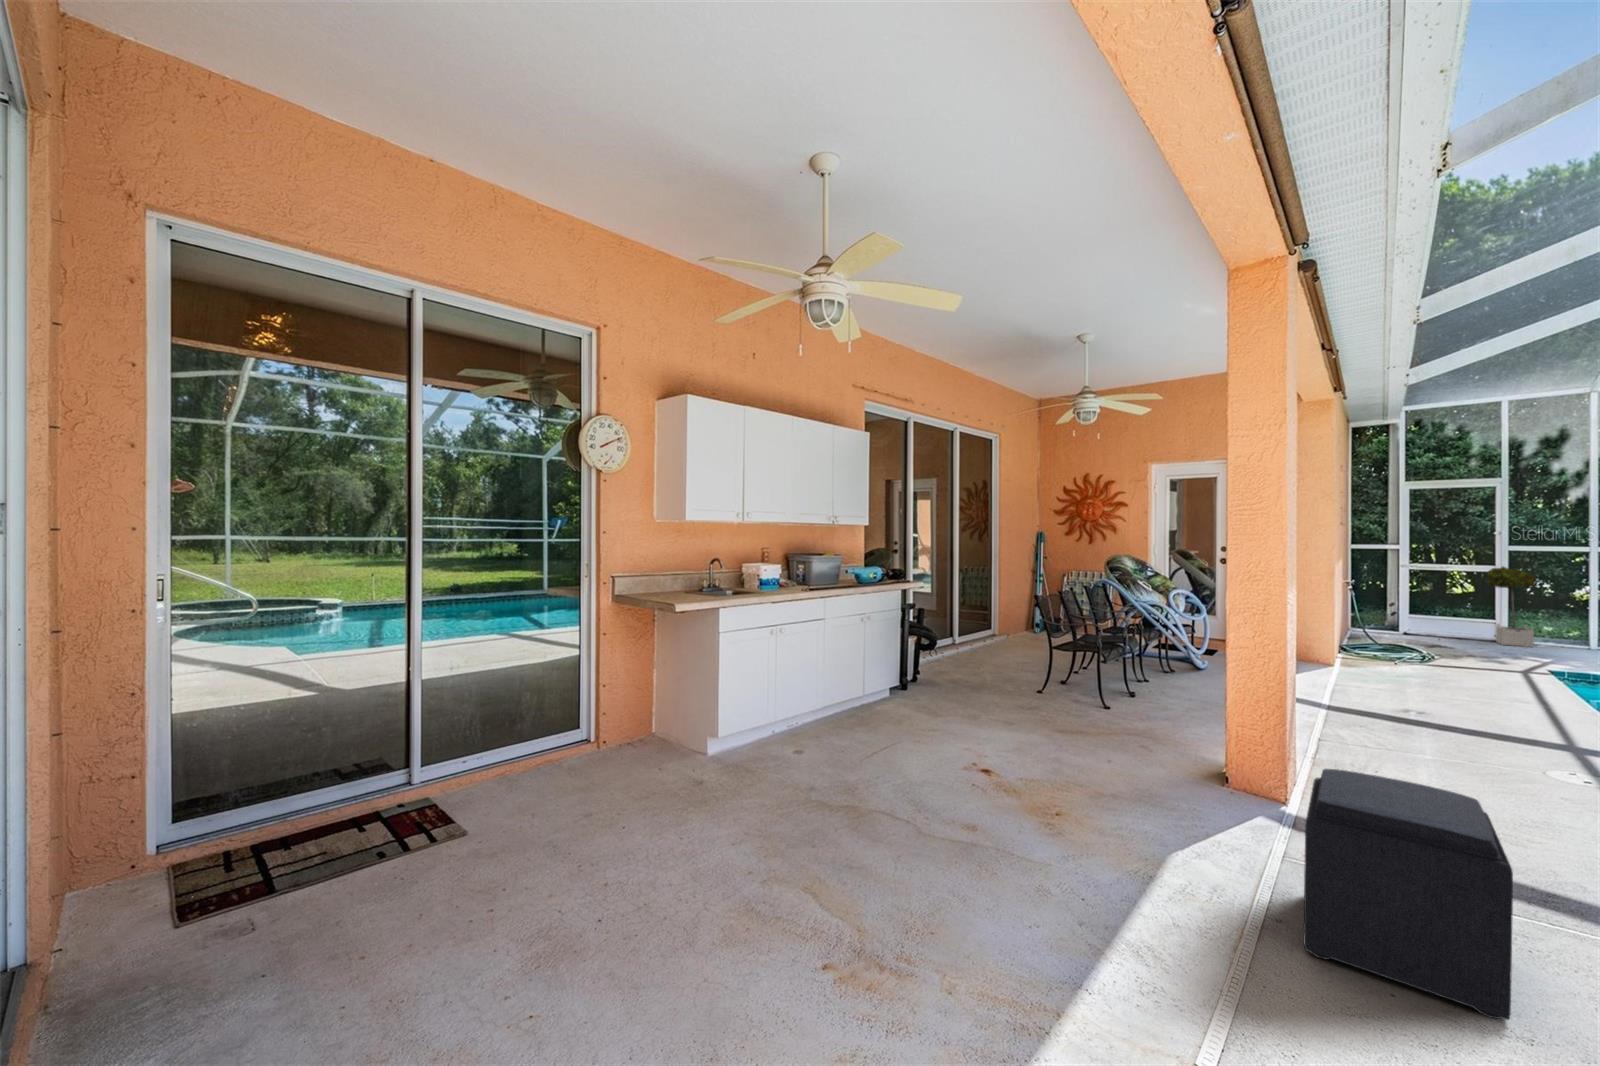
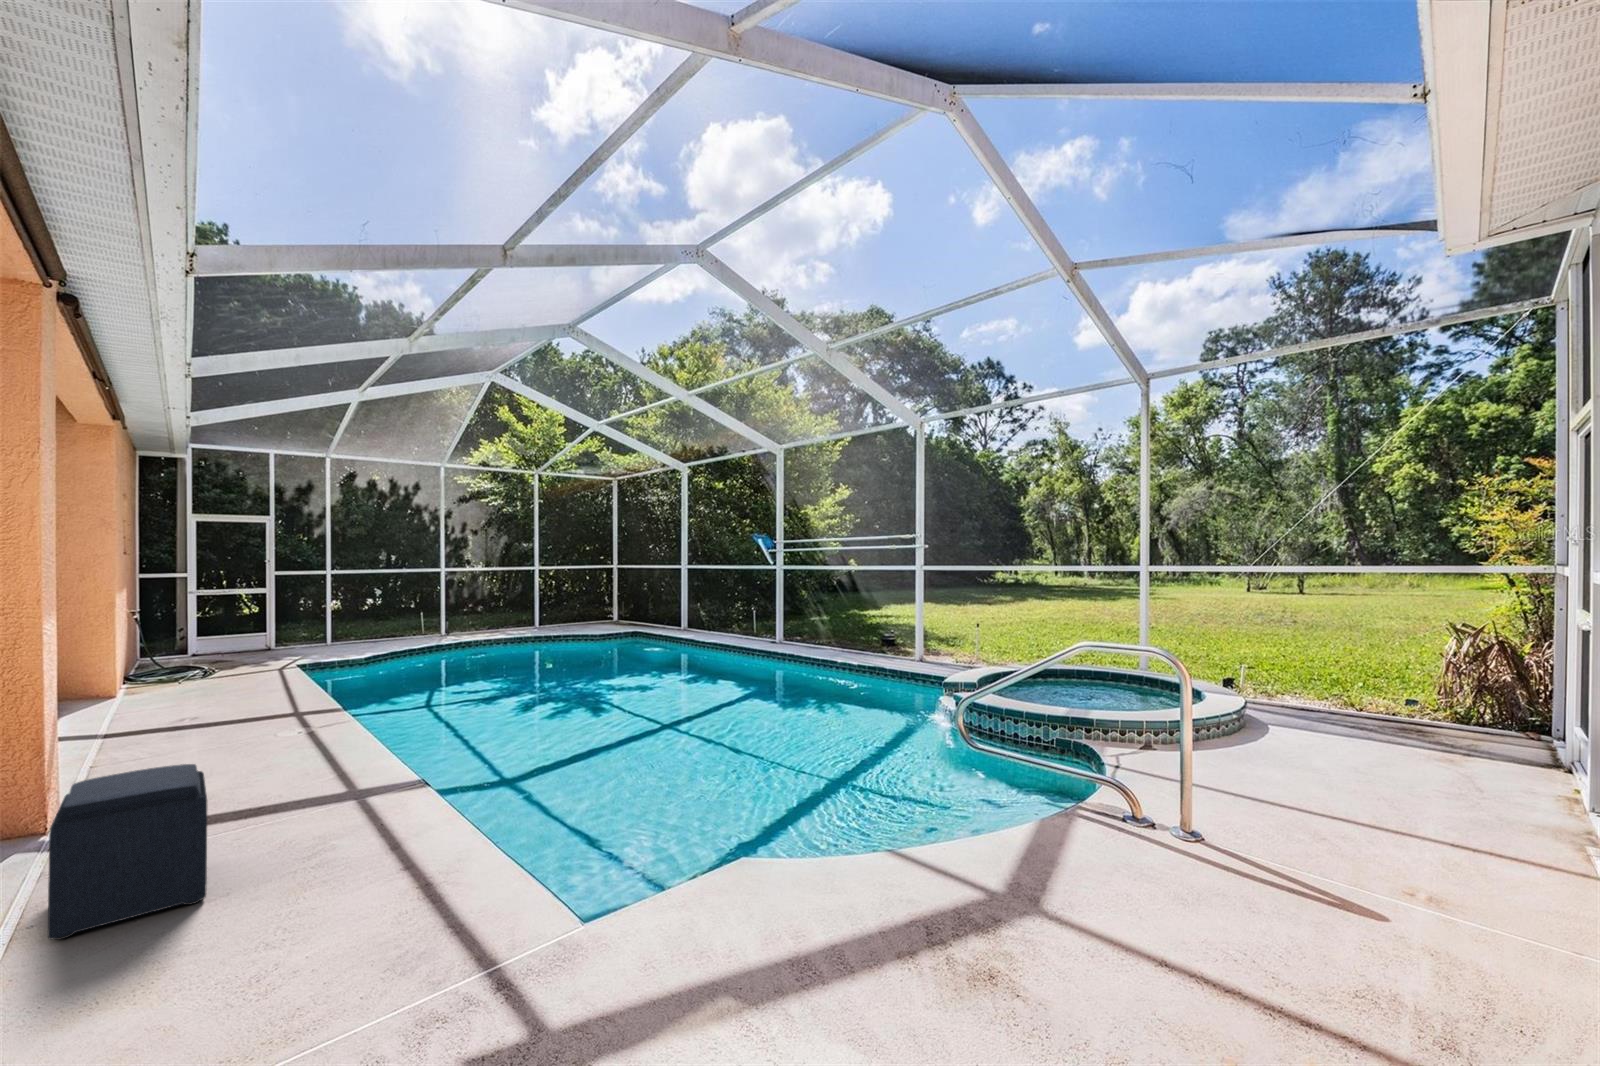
potted tree: present [1486,567,1536,647] -> none [259,587,293,652]

